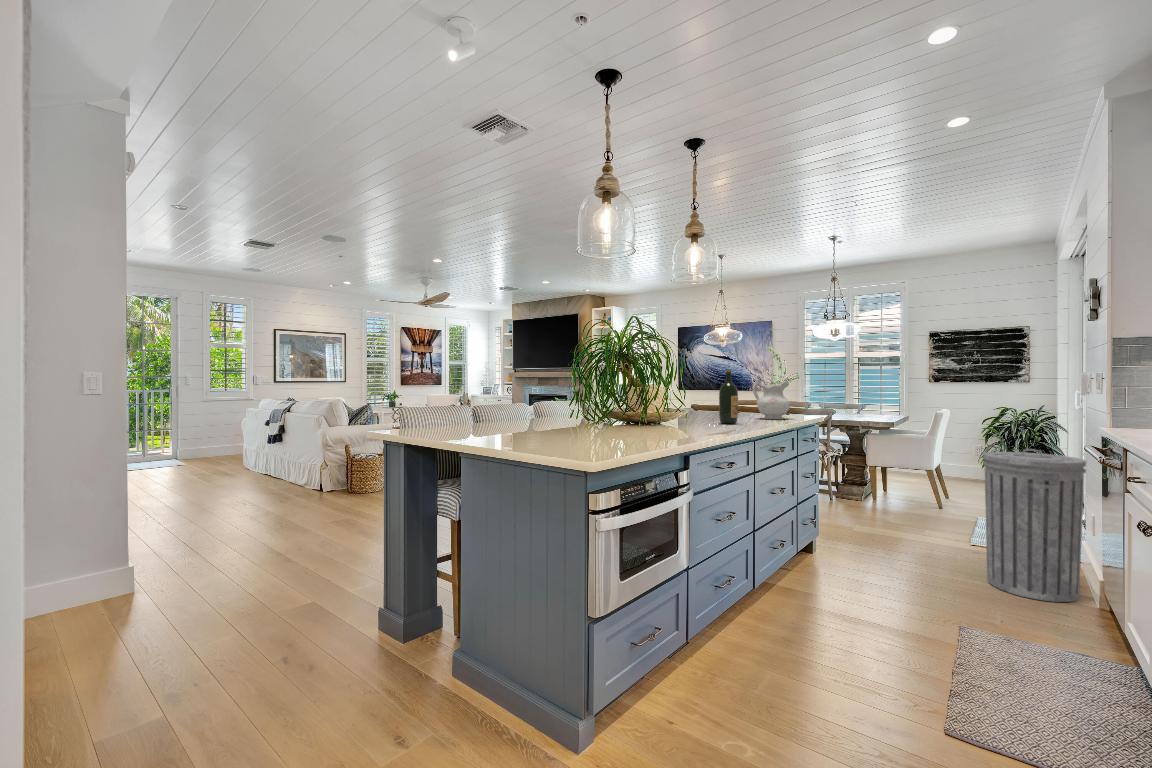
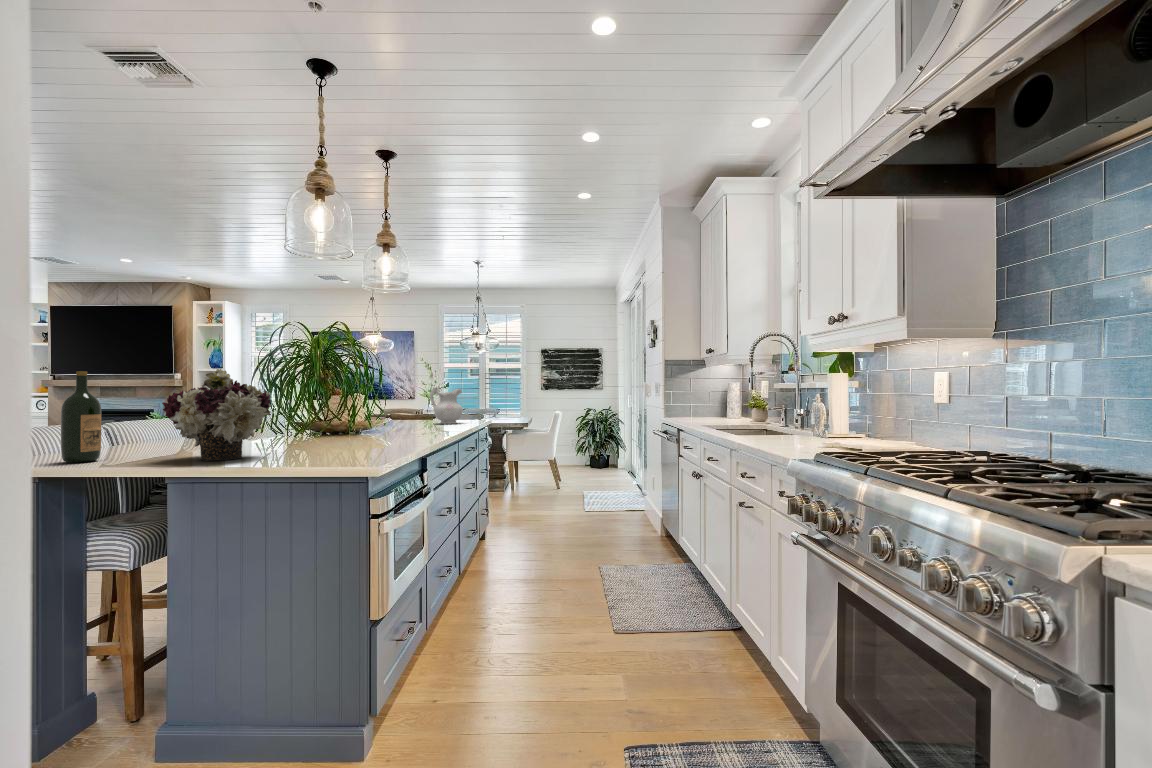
flower arrangement: none [479,364,556,442] -> present [162,369,271,461]
wine bottle: present [719,370,738,424] -> present [61,371,101,463]
trash can: present [983,449,1086,602] -> none [599,437,655,543]

